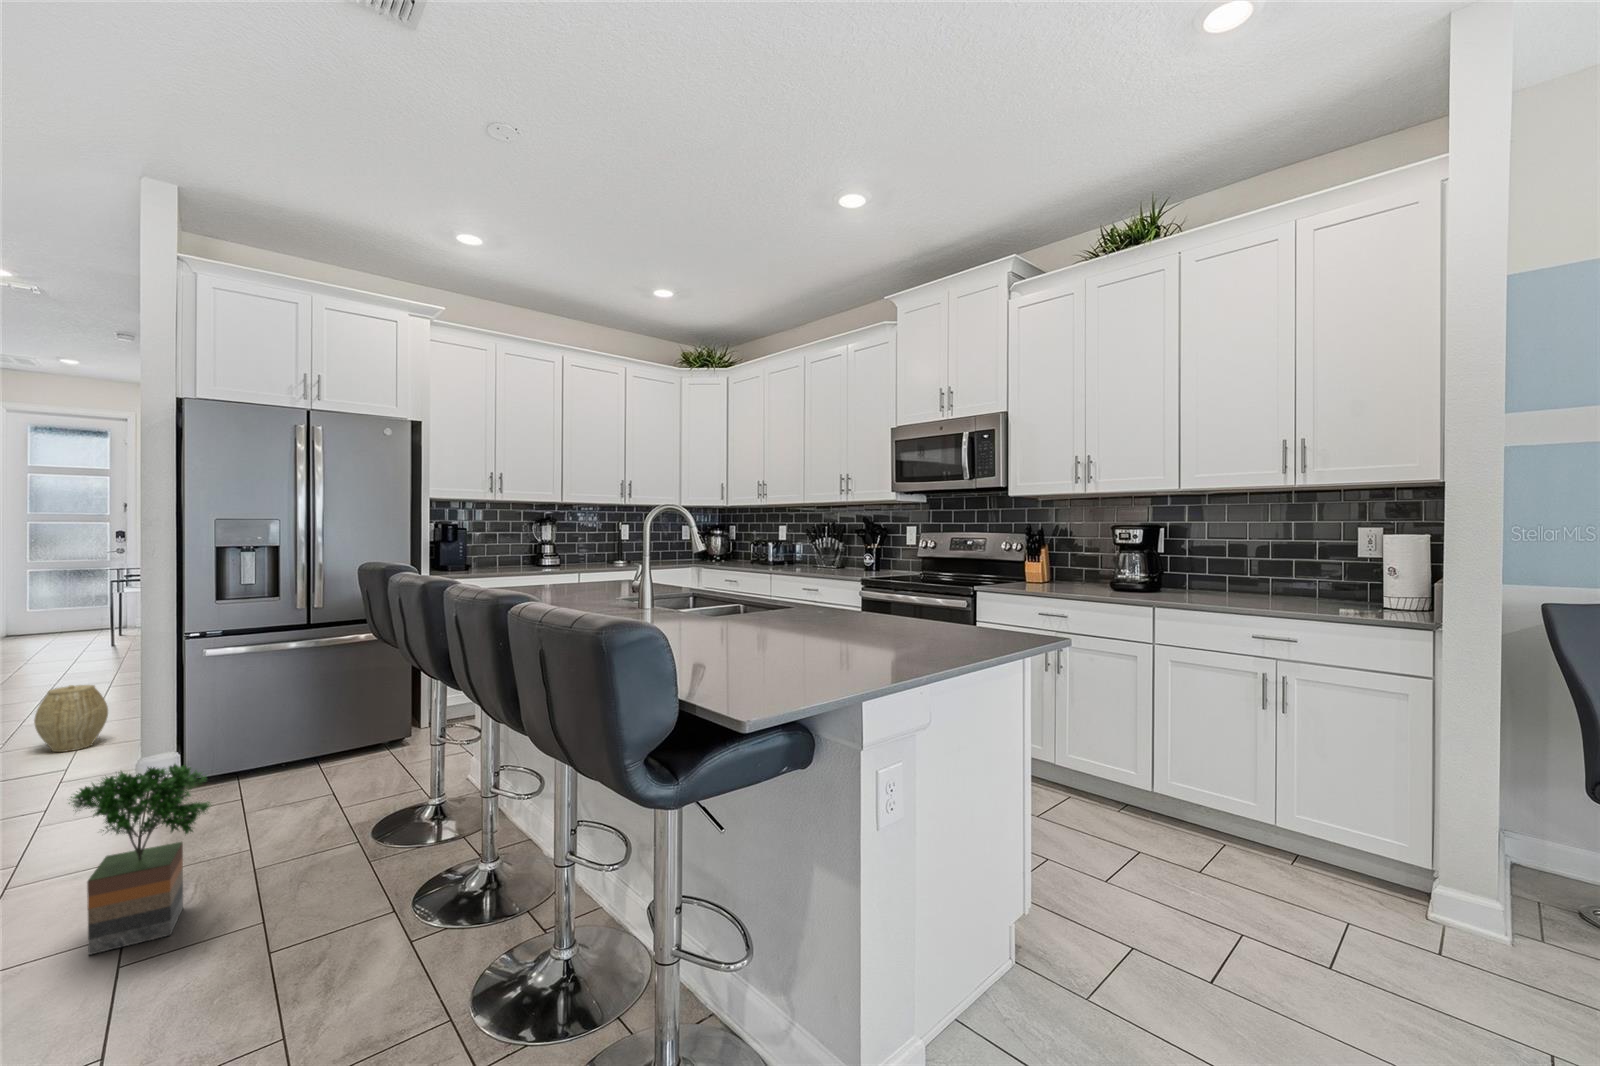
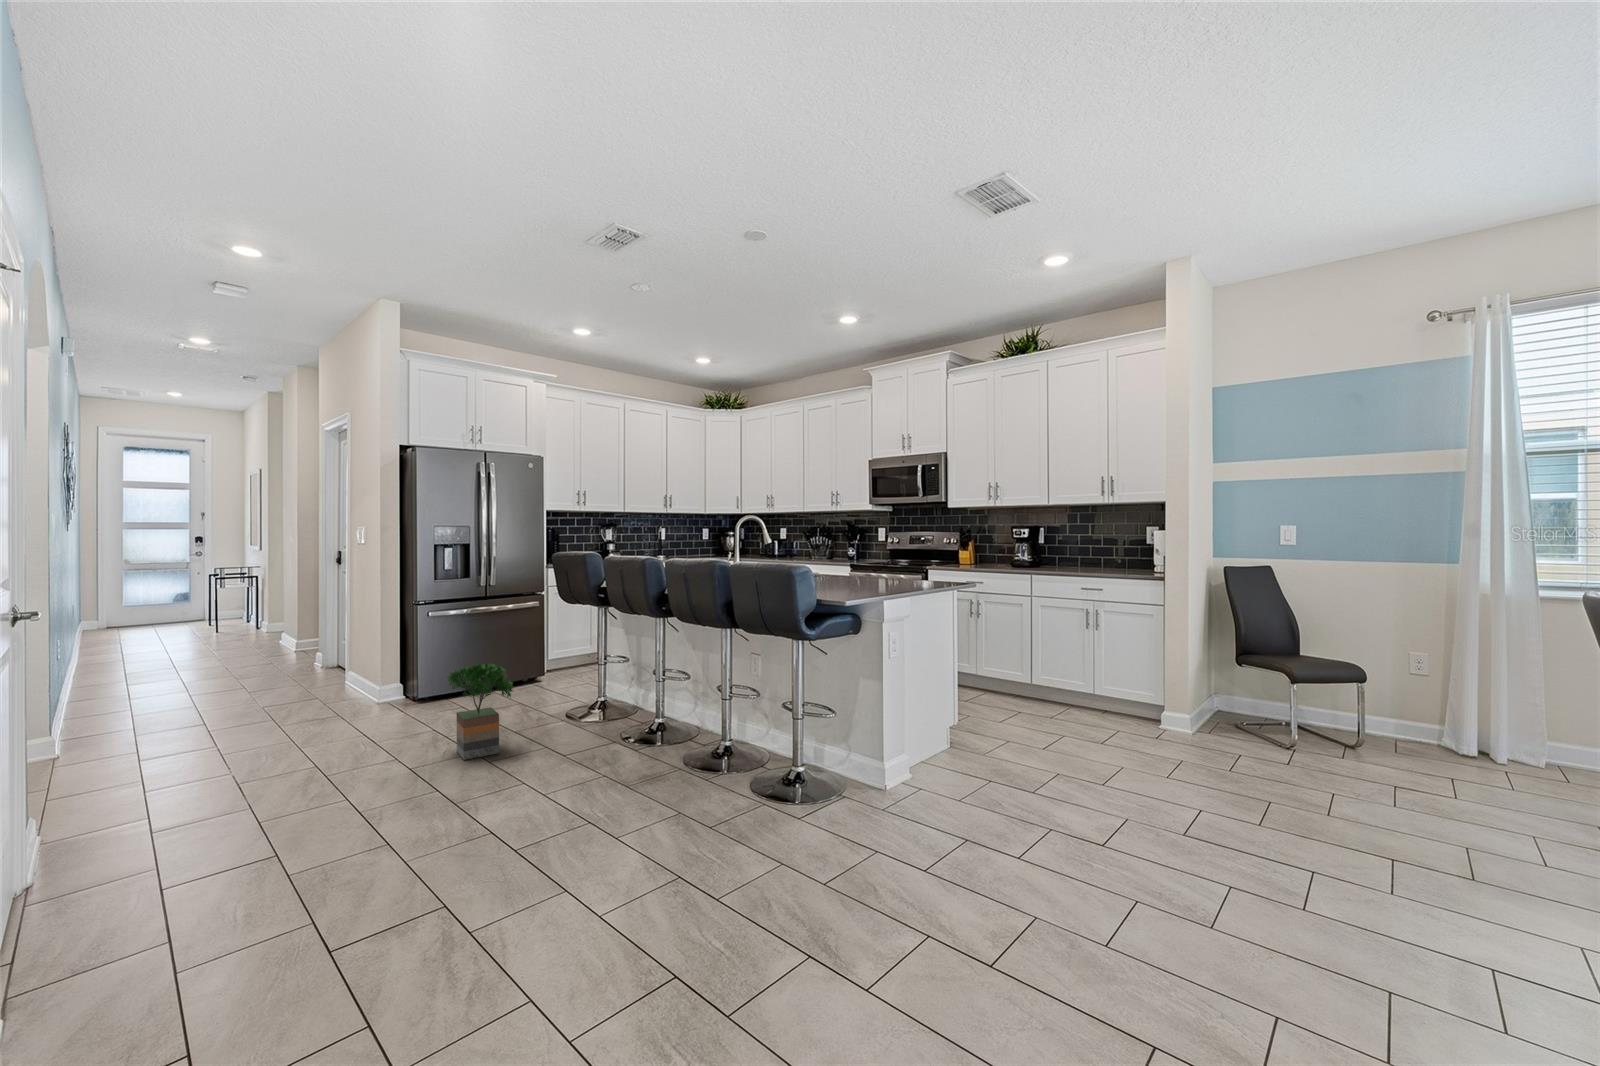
woven basket: present [34,685,108,752] -> none [277,643,321,690]

